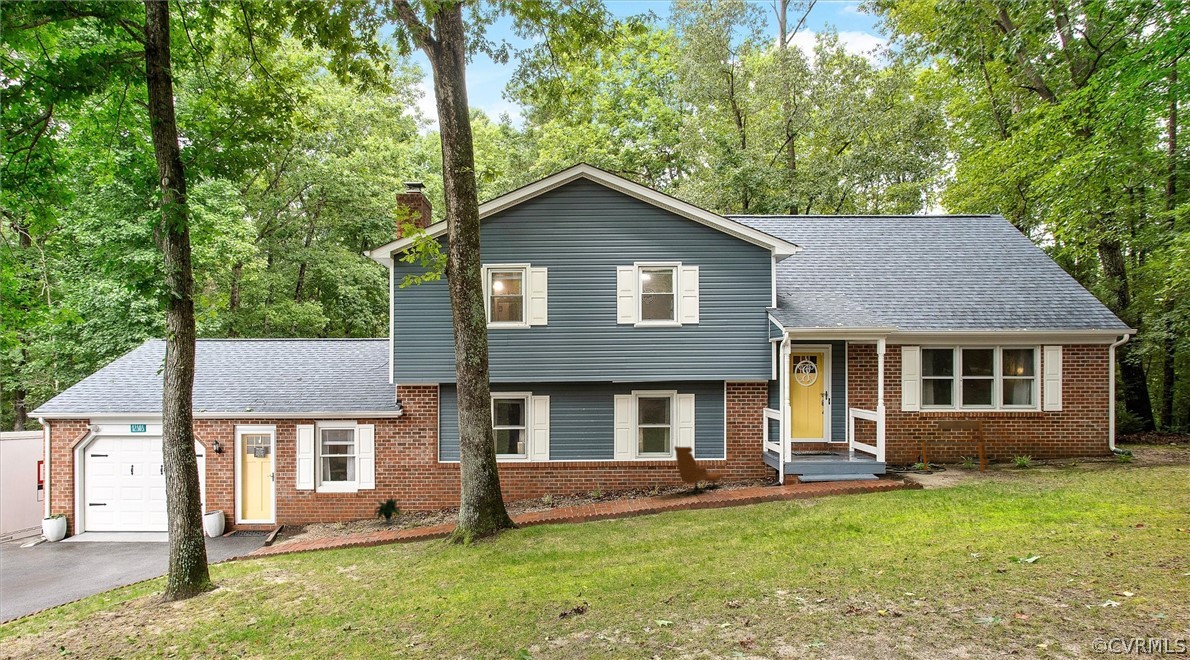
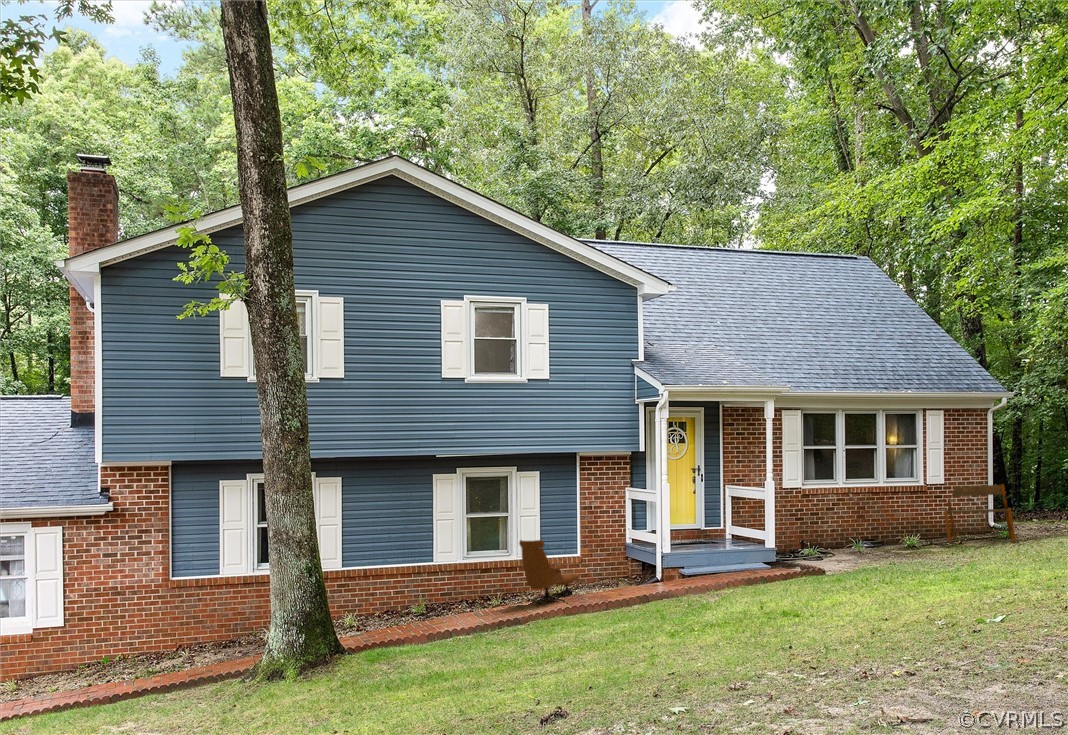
bench: present [922,420,989,473] -> present [944,484,1016,542]
potted plant: present [374,498,403,524] -> none [61,636,119,679]

